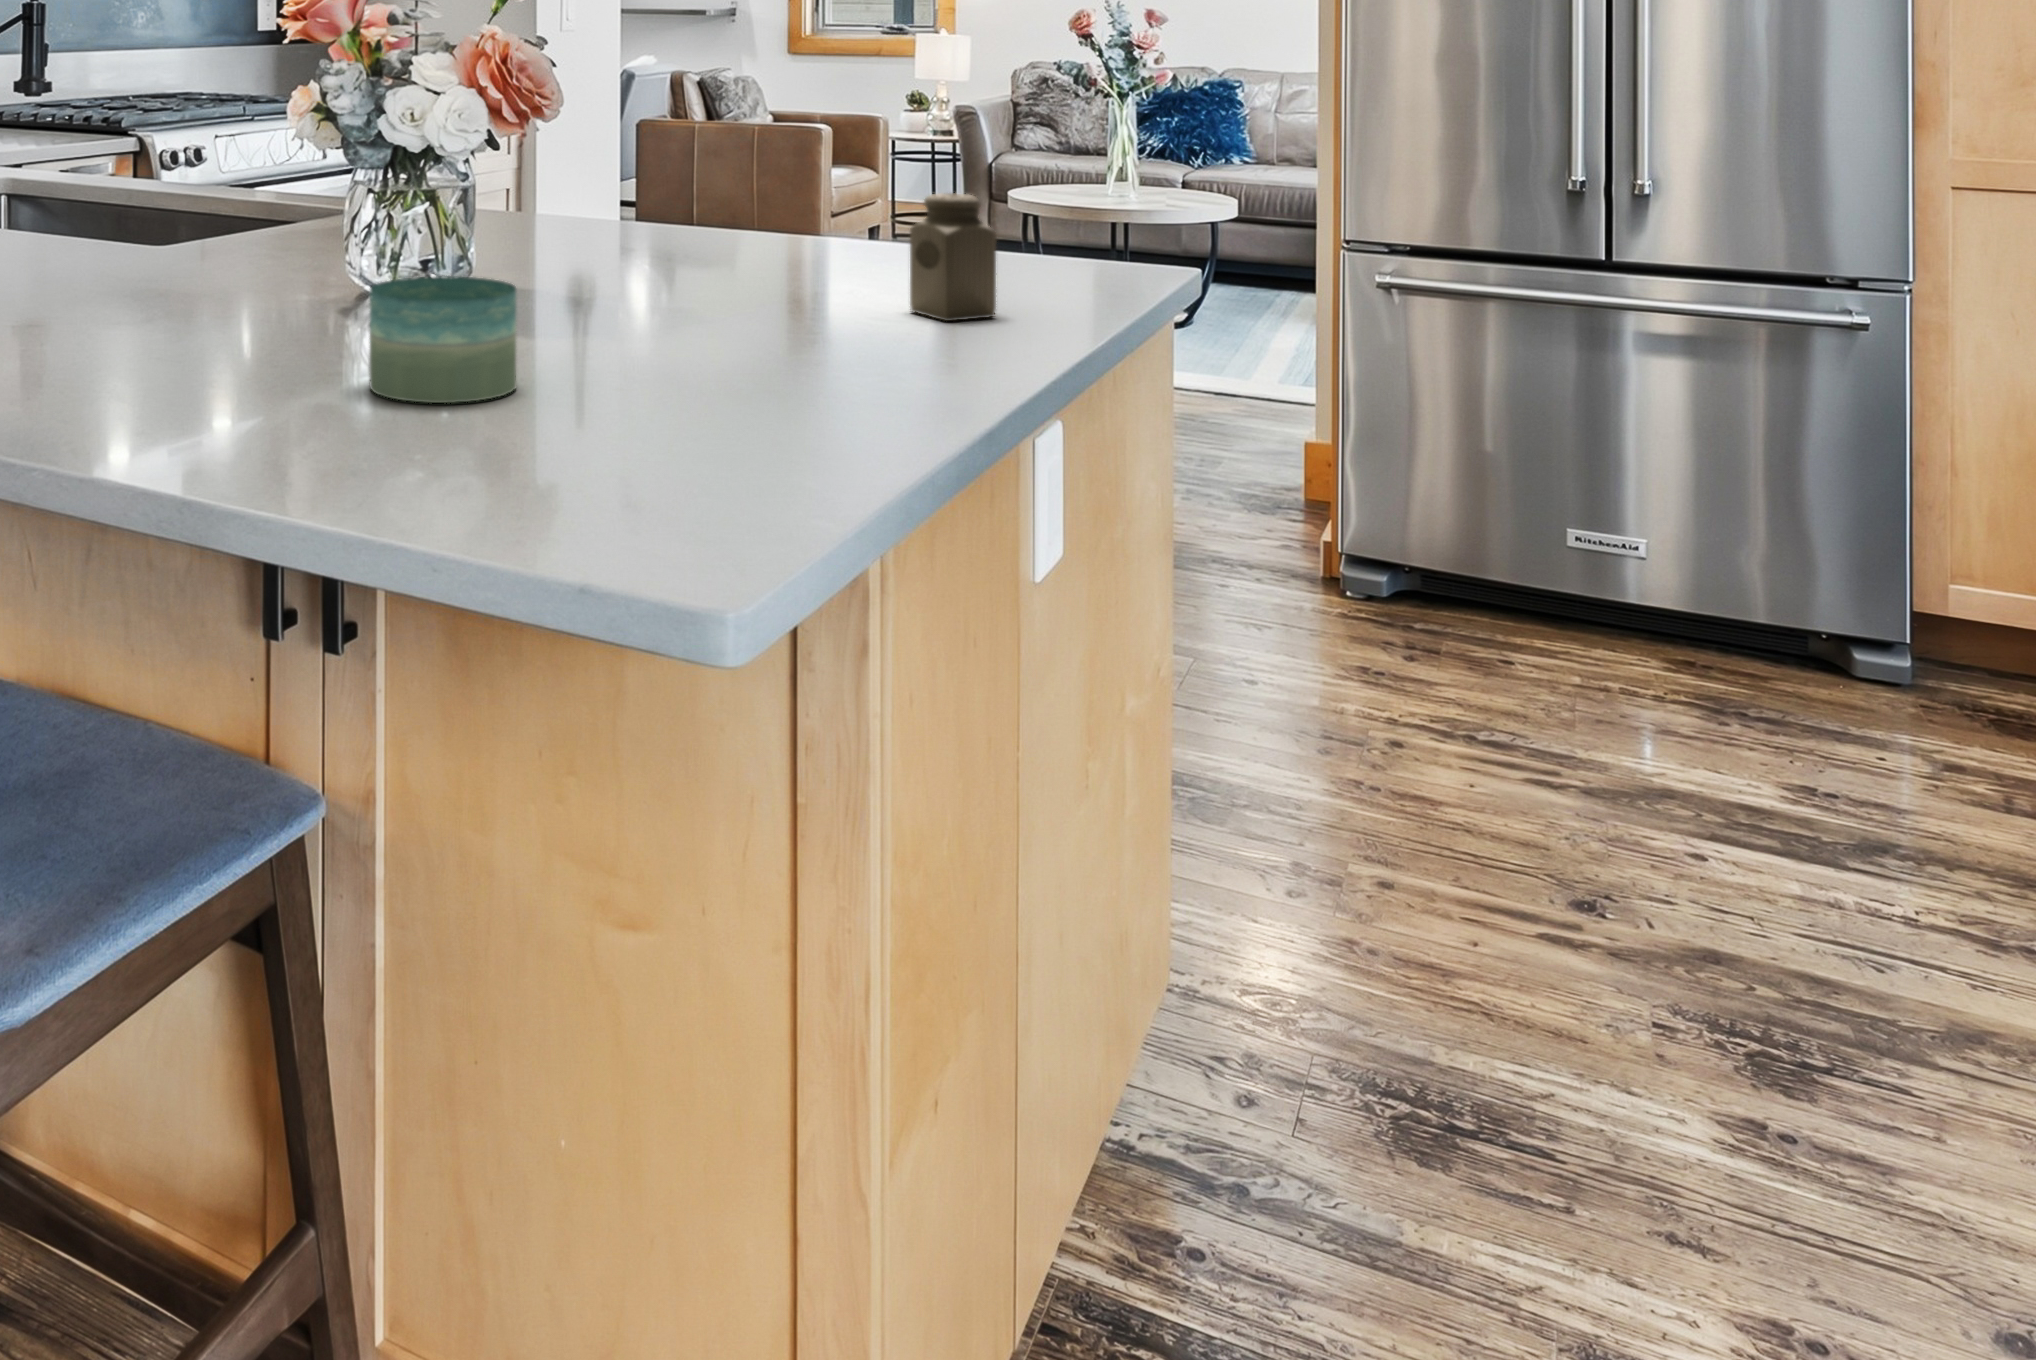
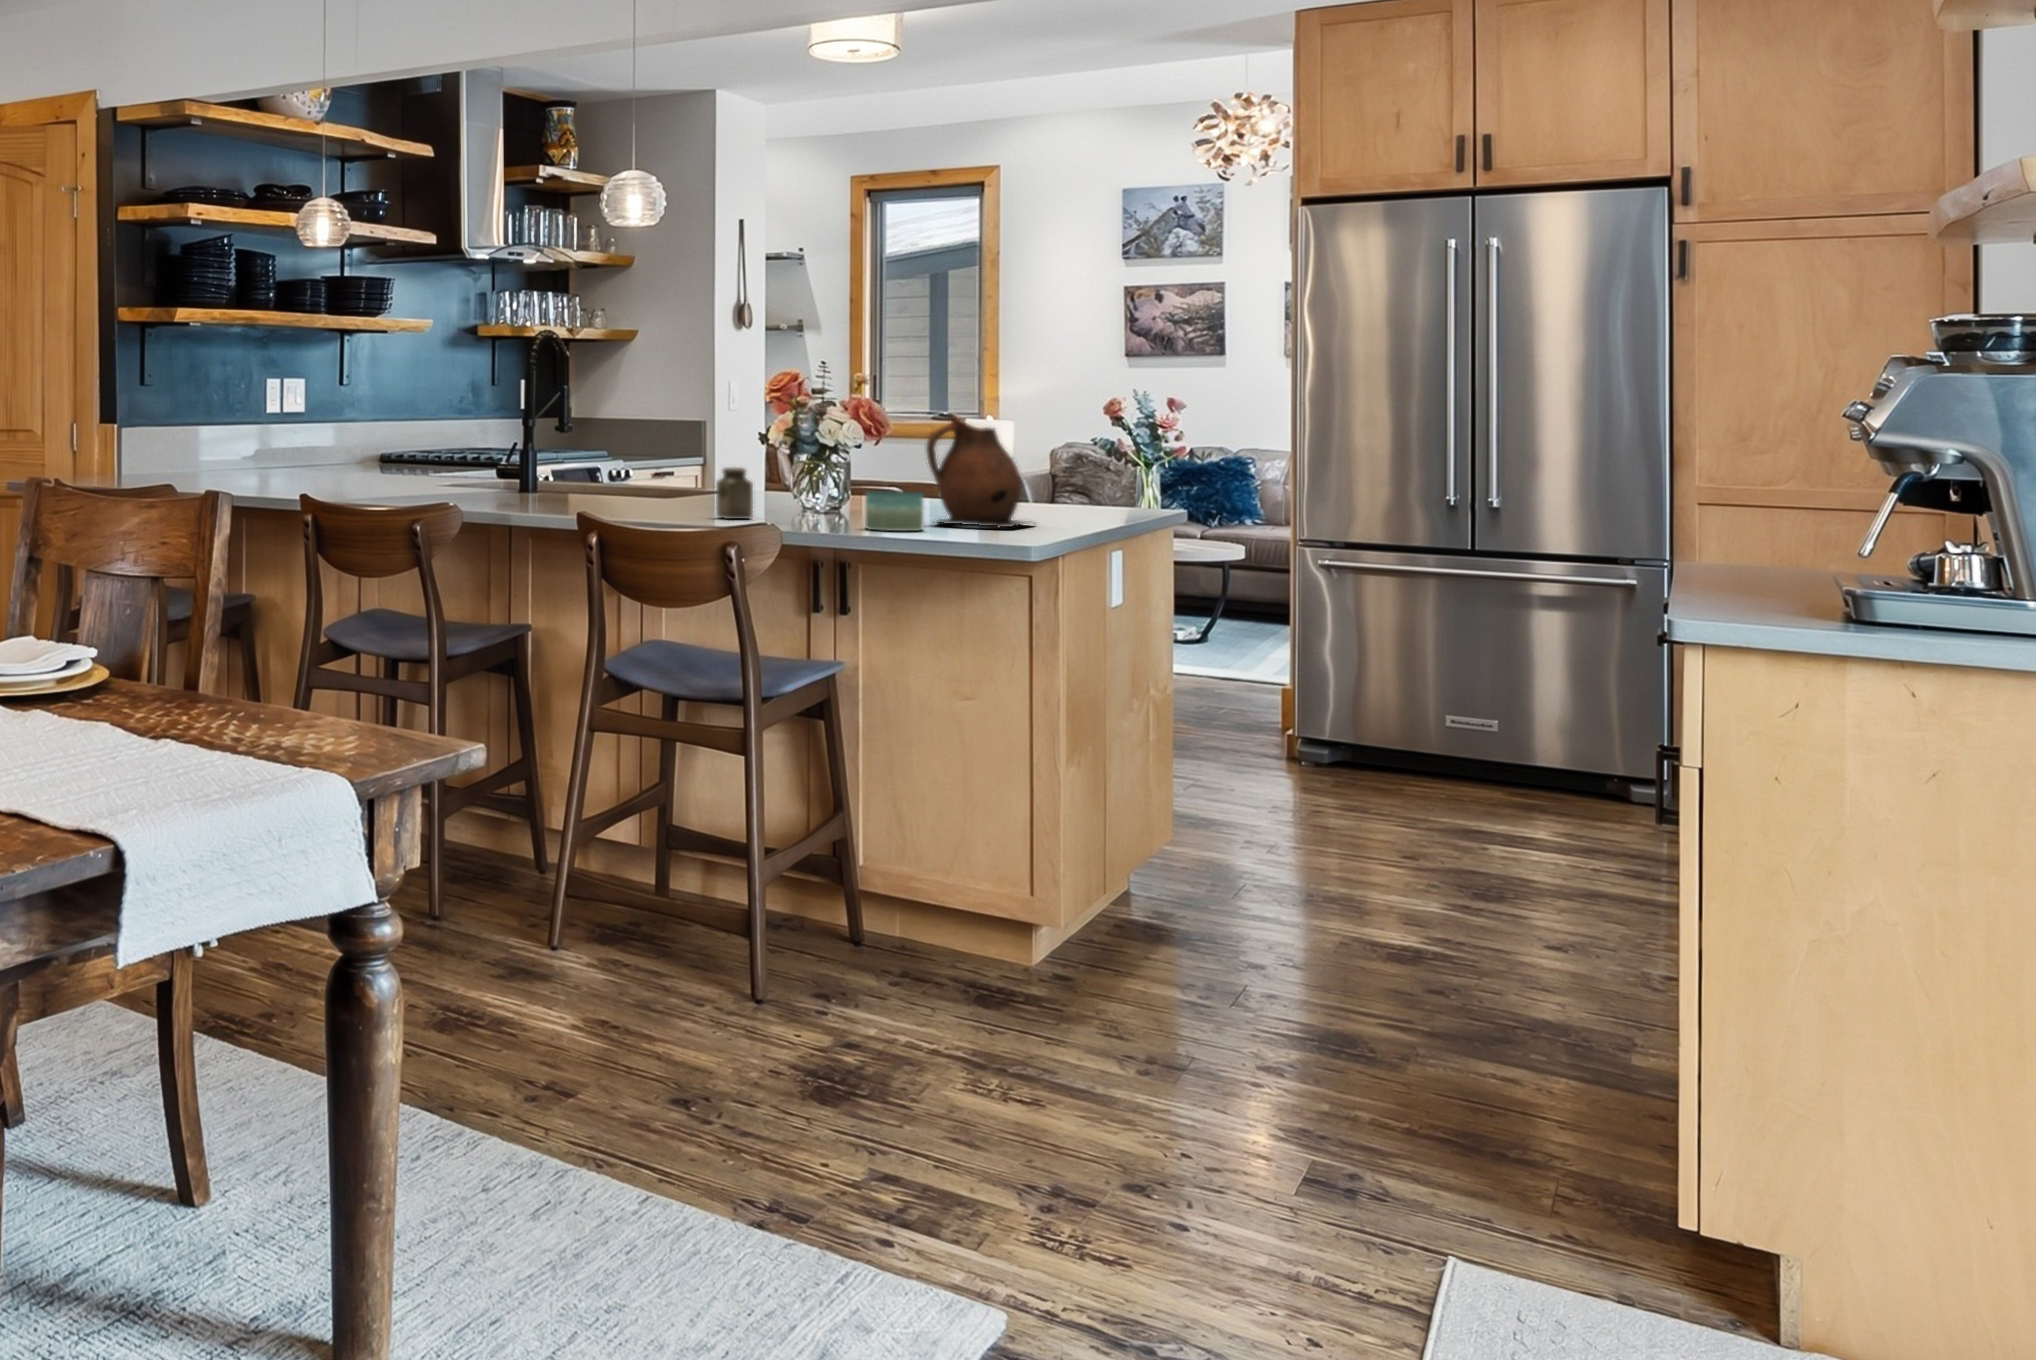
ceramic pitcher: none [566,72,830,377] -> present [926,415,1034,527]
salt shaker: present [910,193,997,321] -> present [716,467,753,519]

